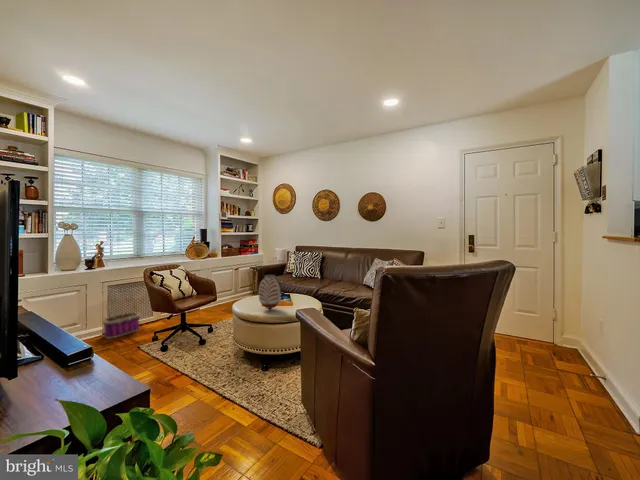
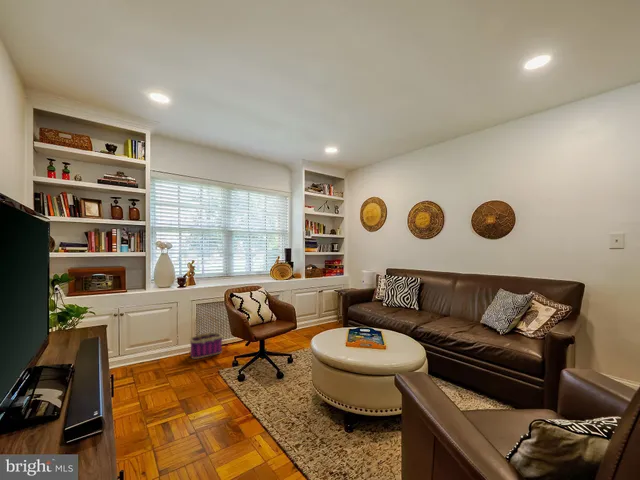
vase: present [259,275,281,310] -> none [343,304,371,349]

